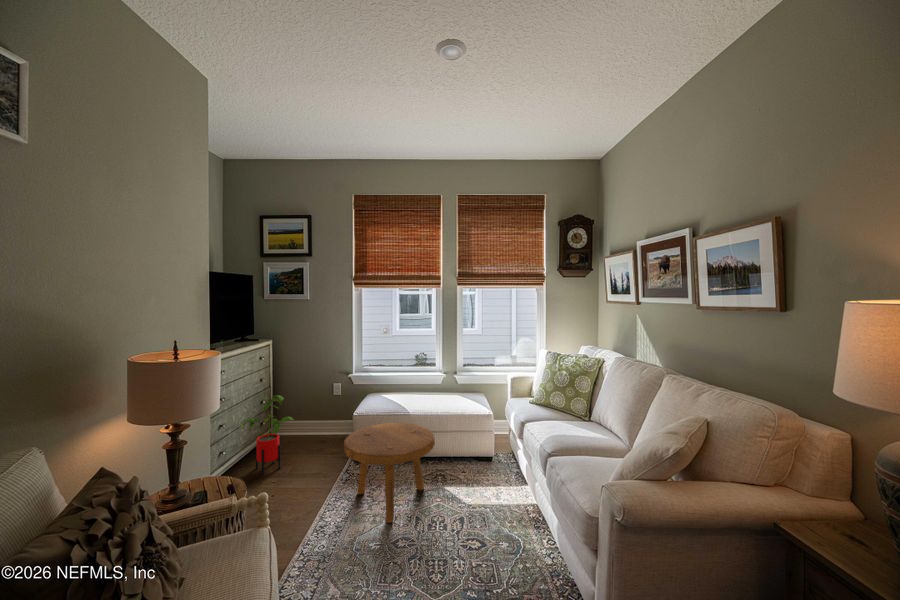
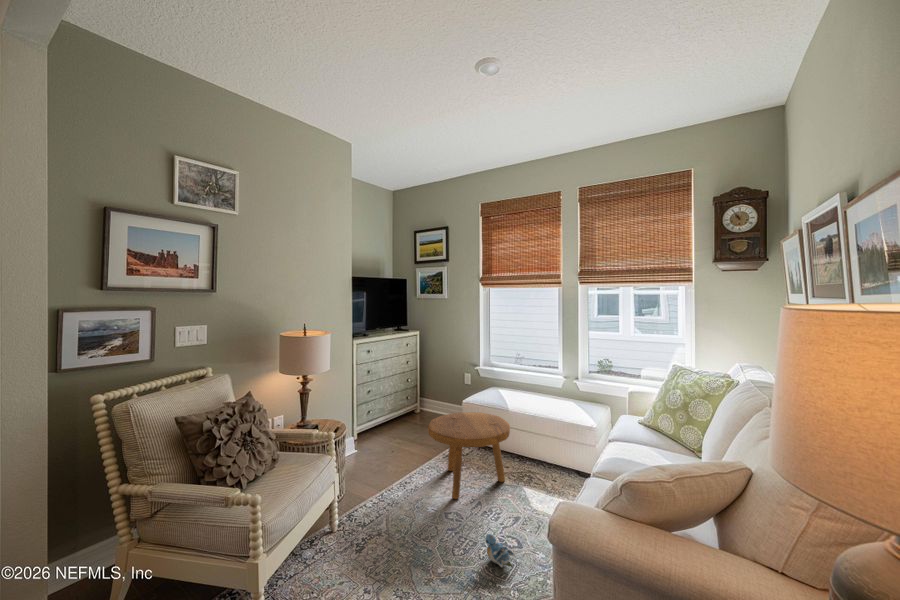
house plant: present [241,396,293,474] -> none [382,377,419,438]
plush toy: none [463,544,497,573] -> present [486,534,515,567]

